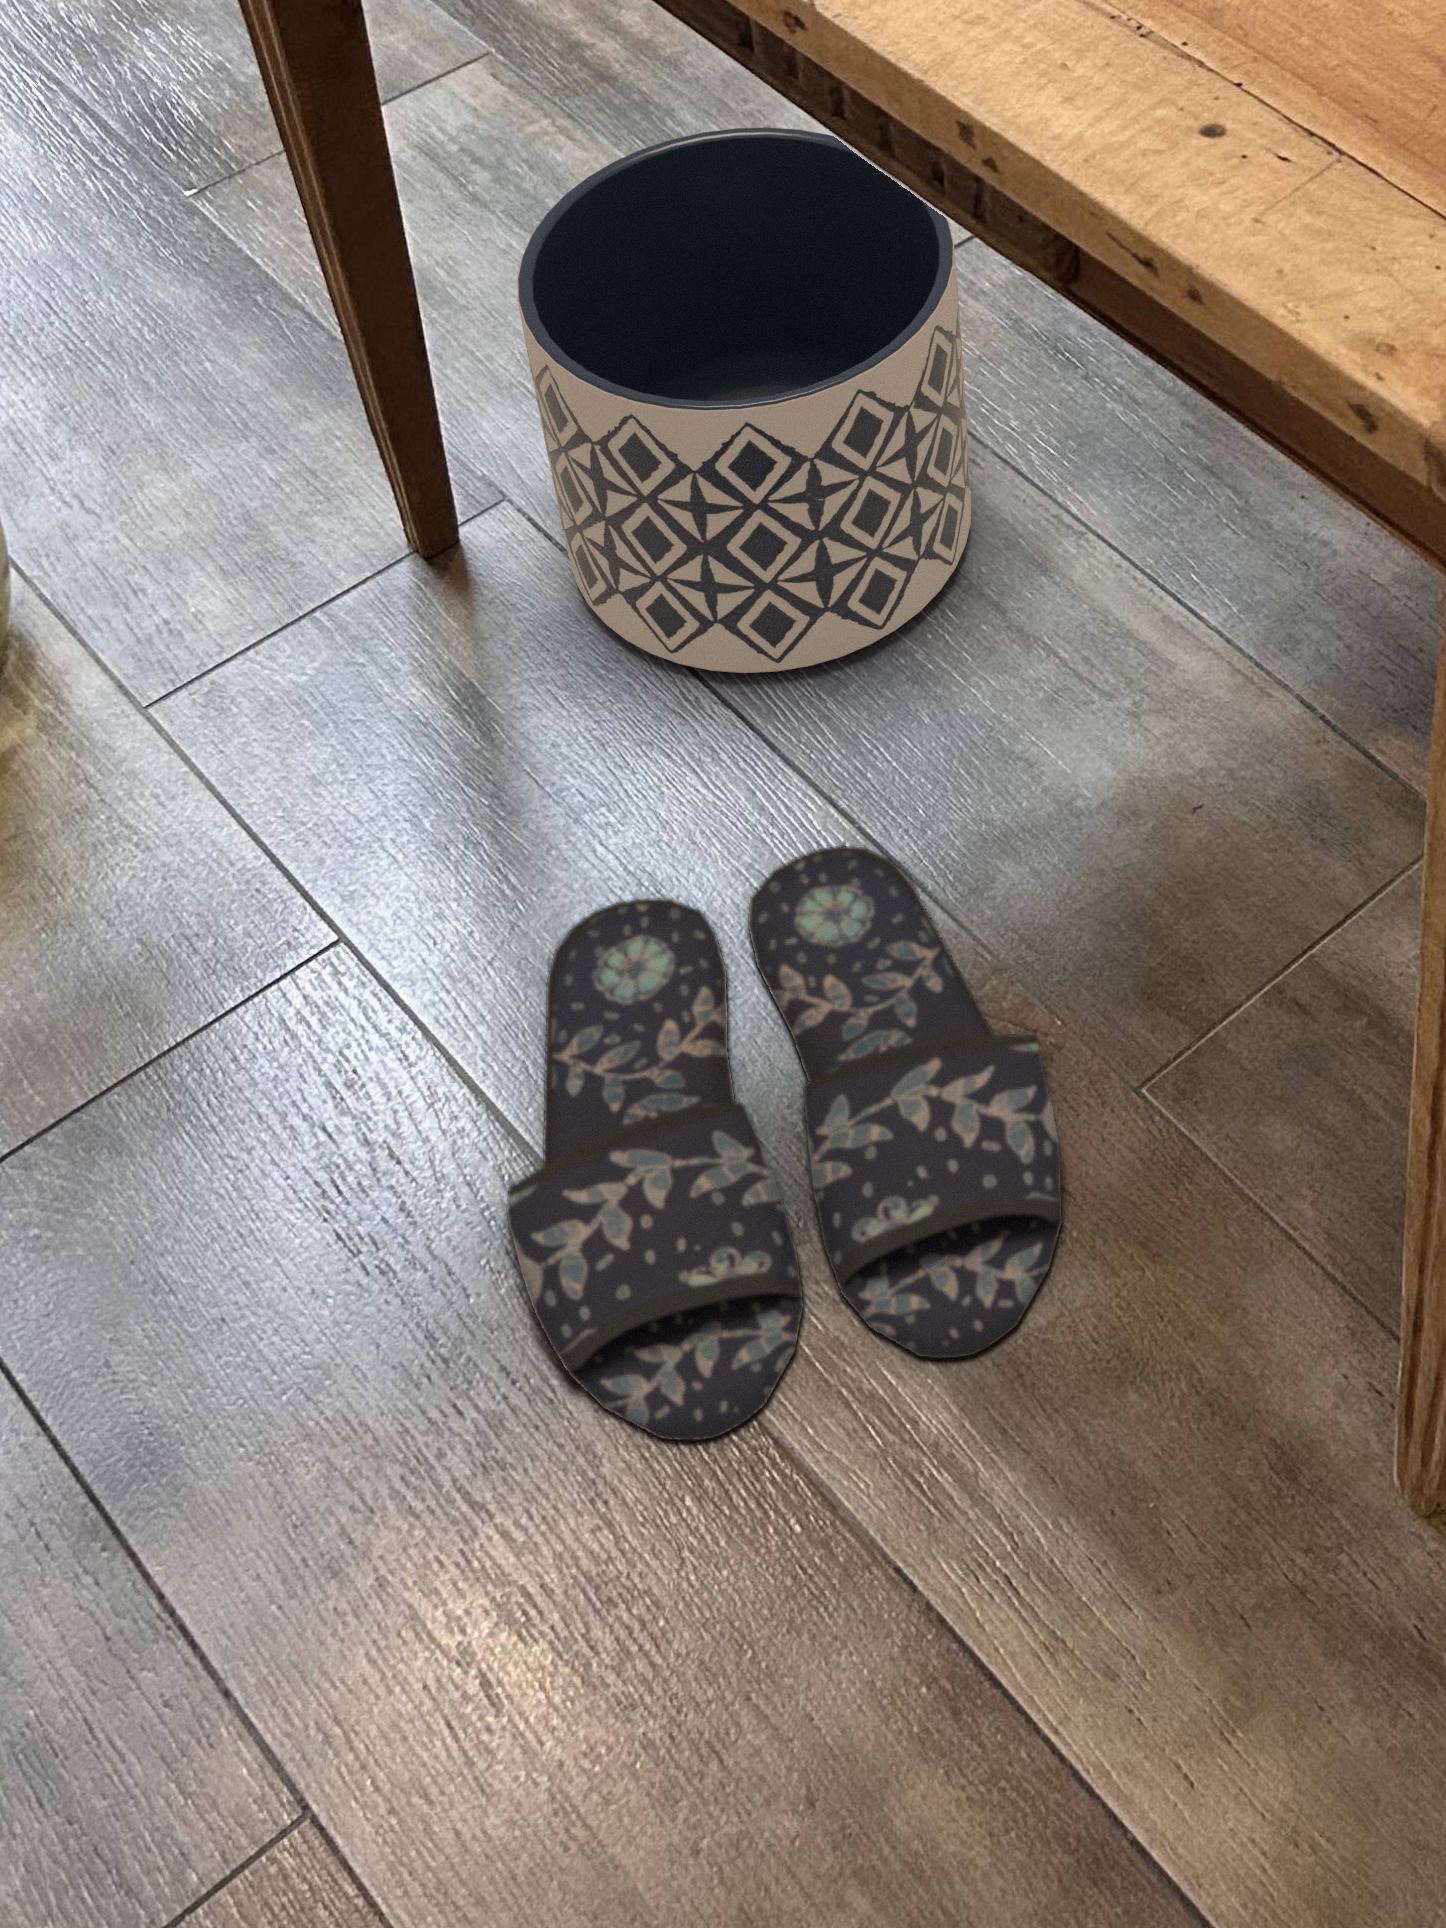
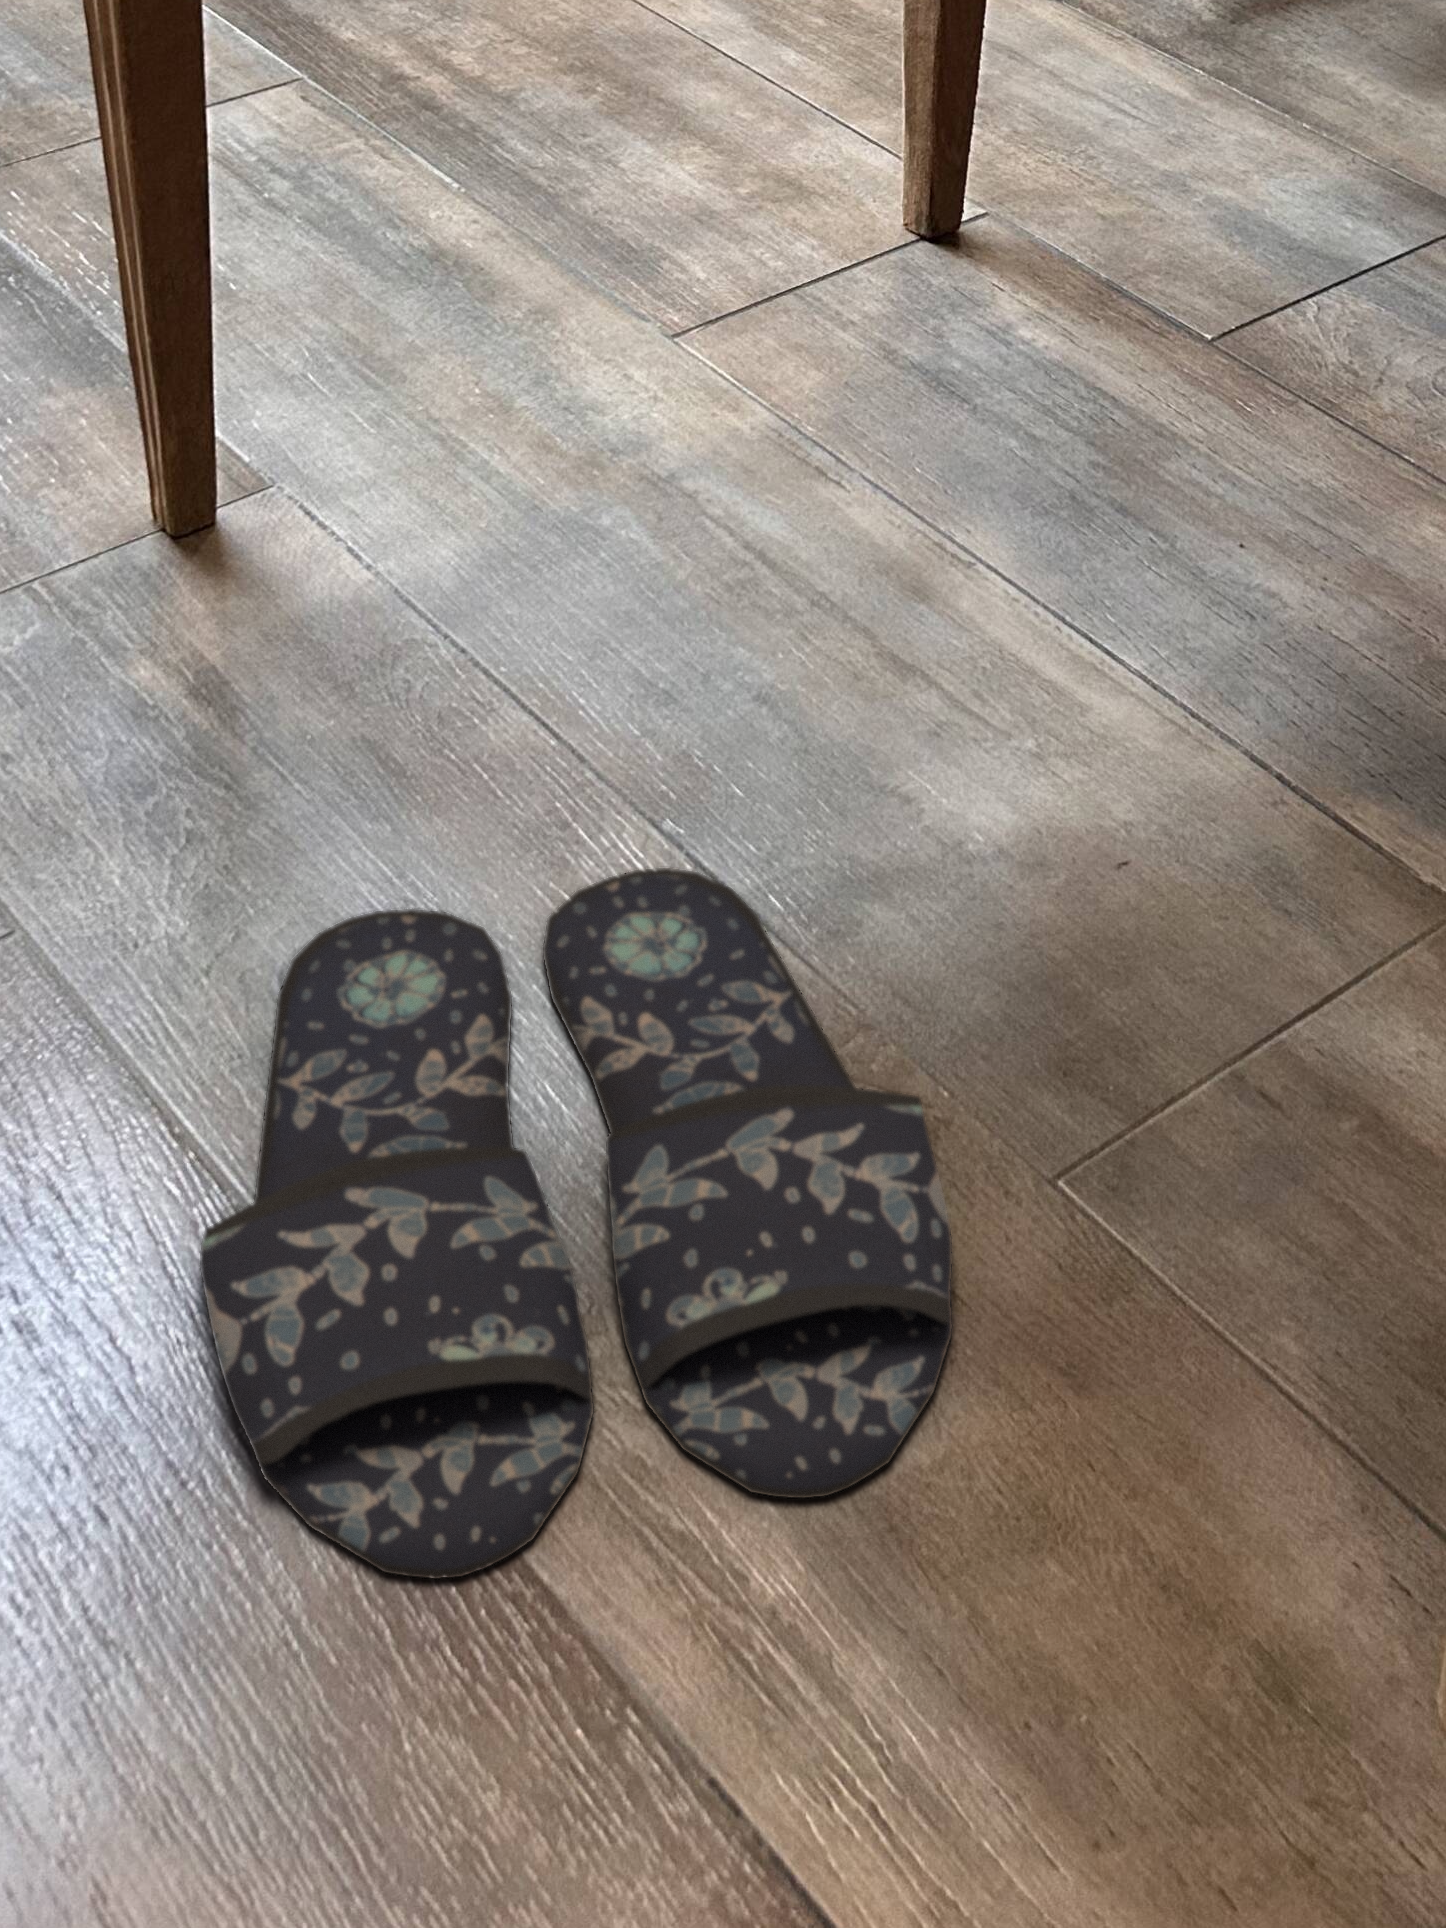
planter: present [517,127,971,673] -> none [329,33,853,676]

